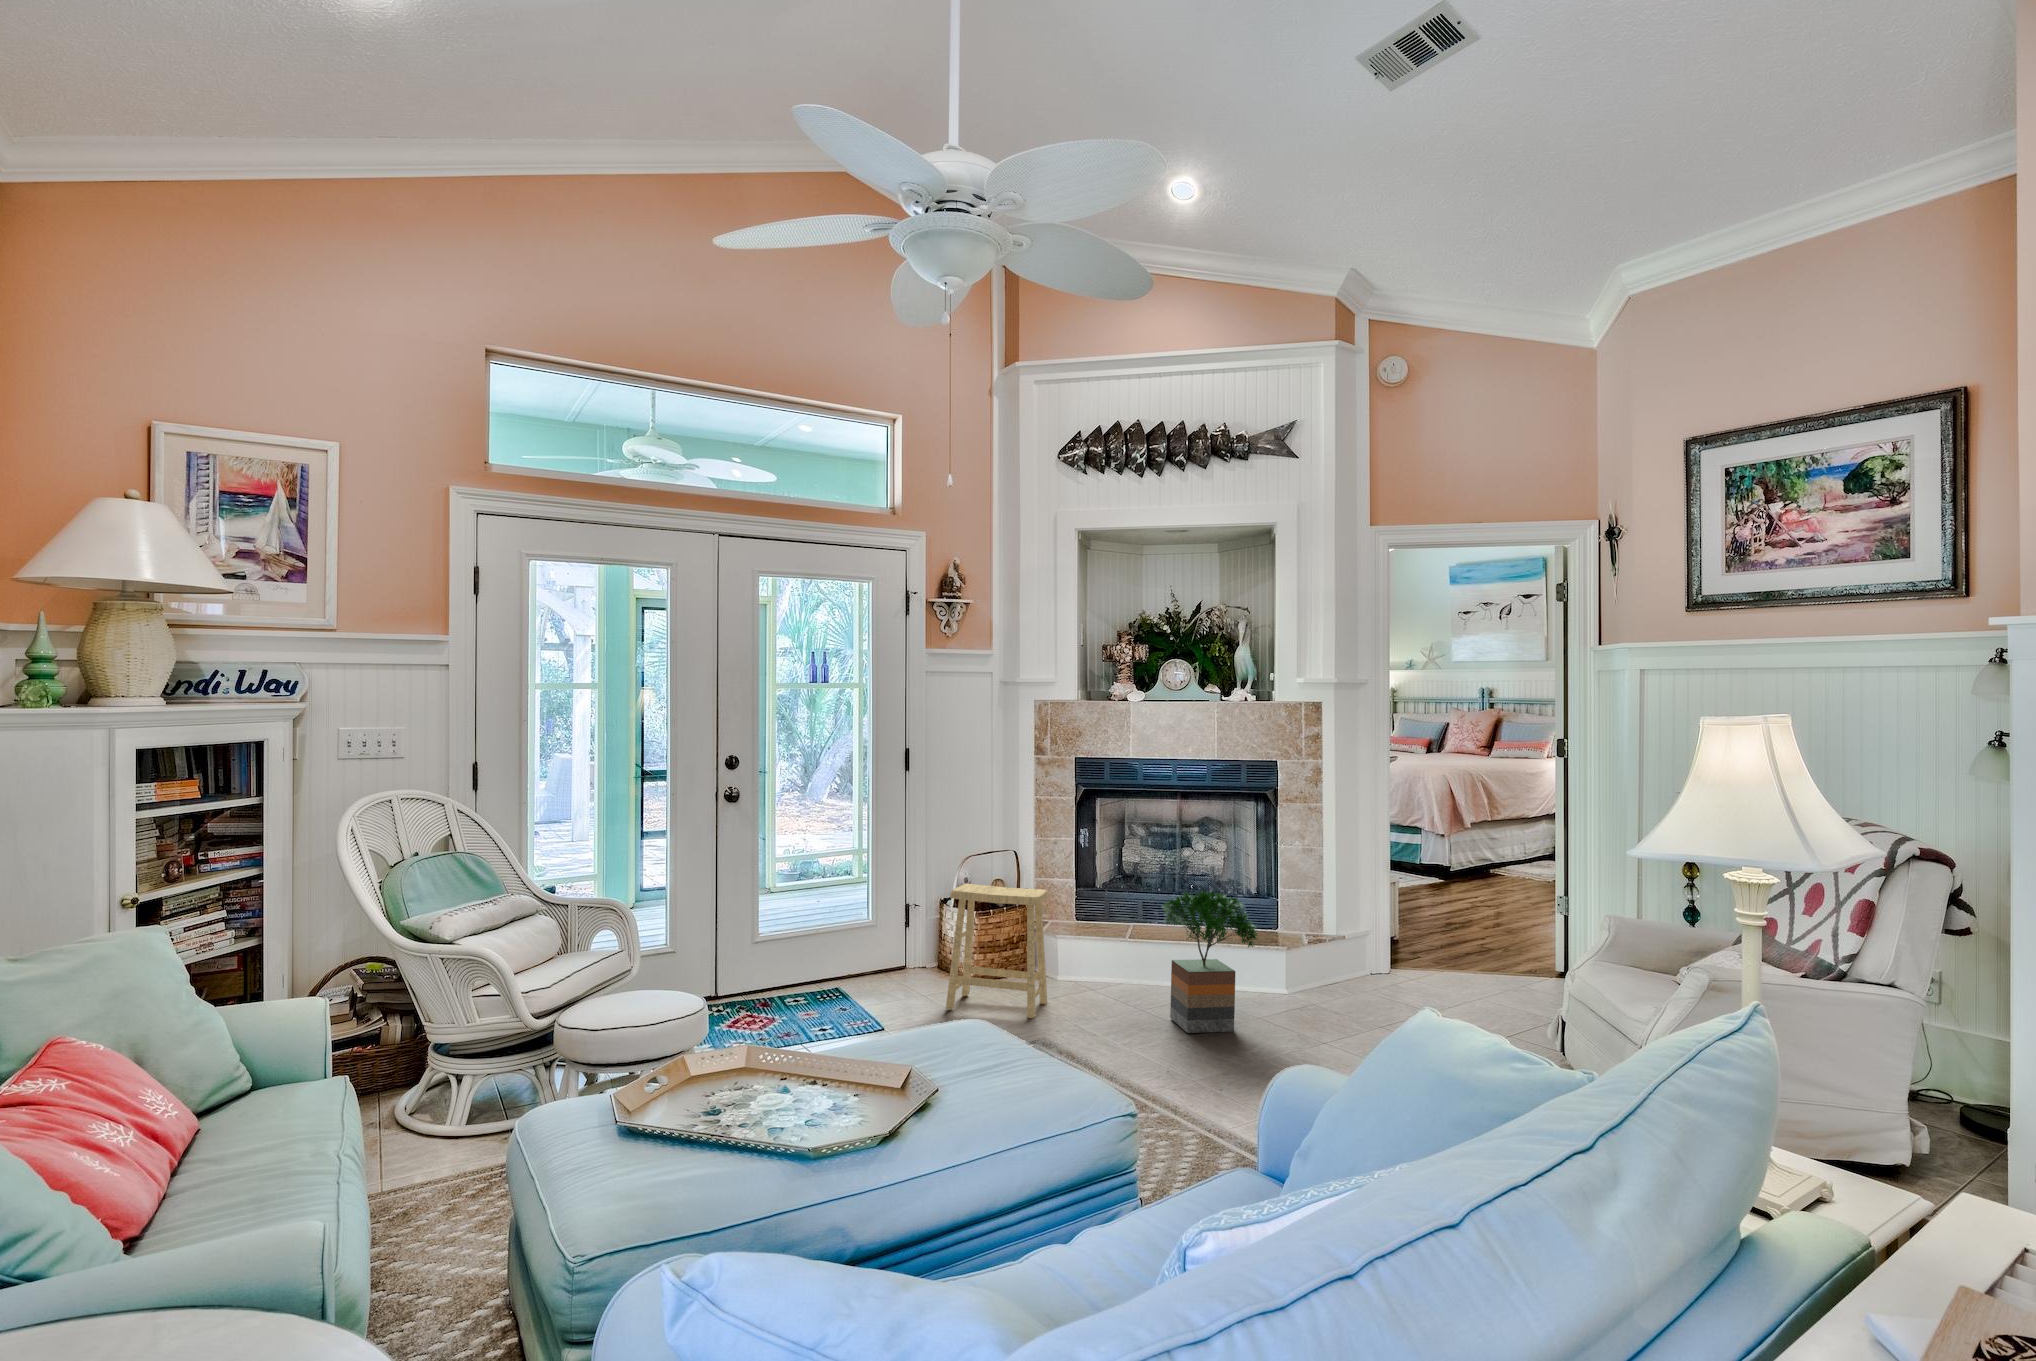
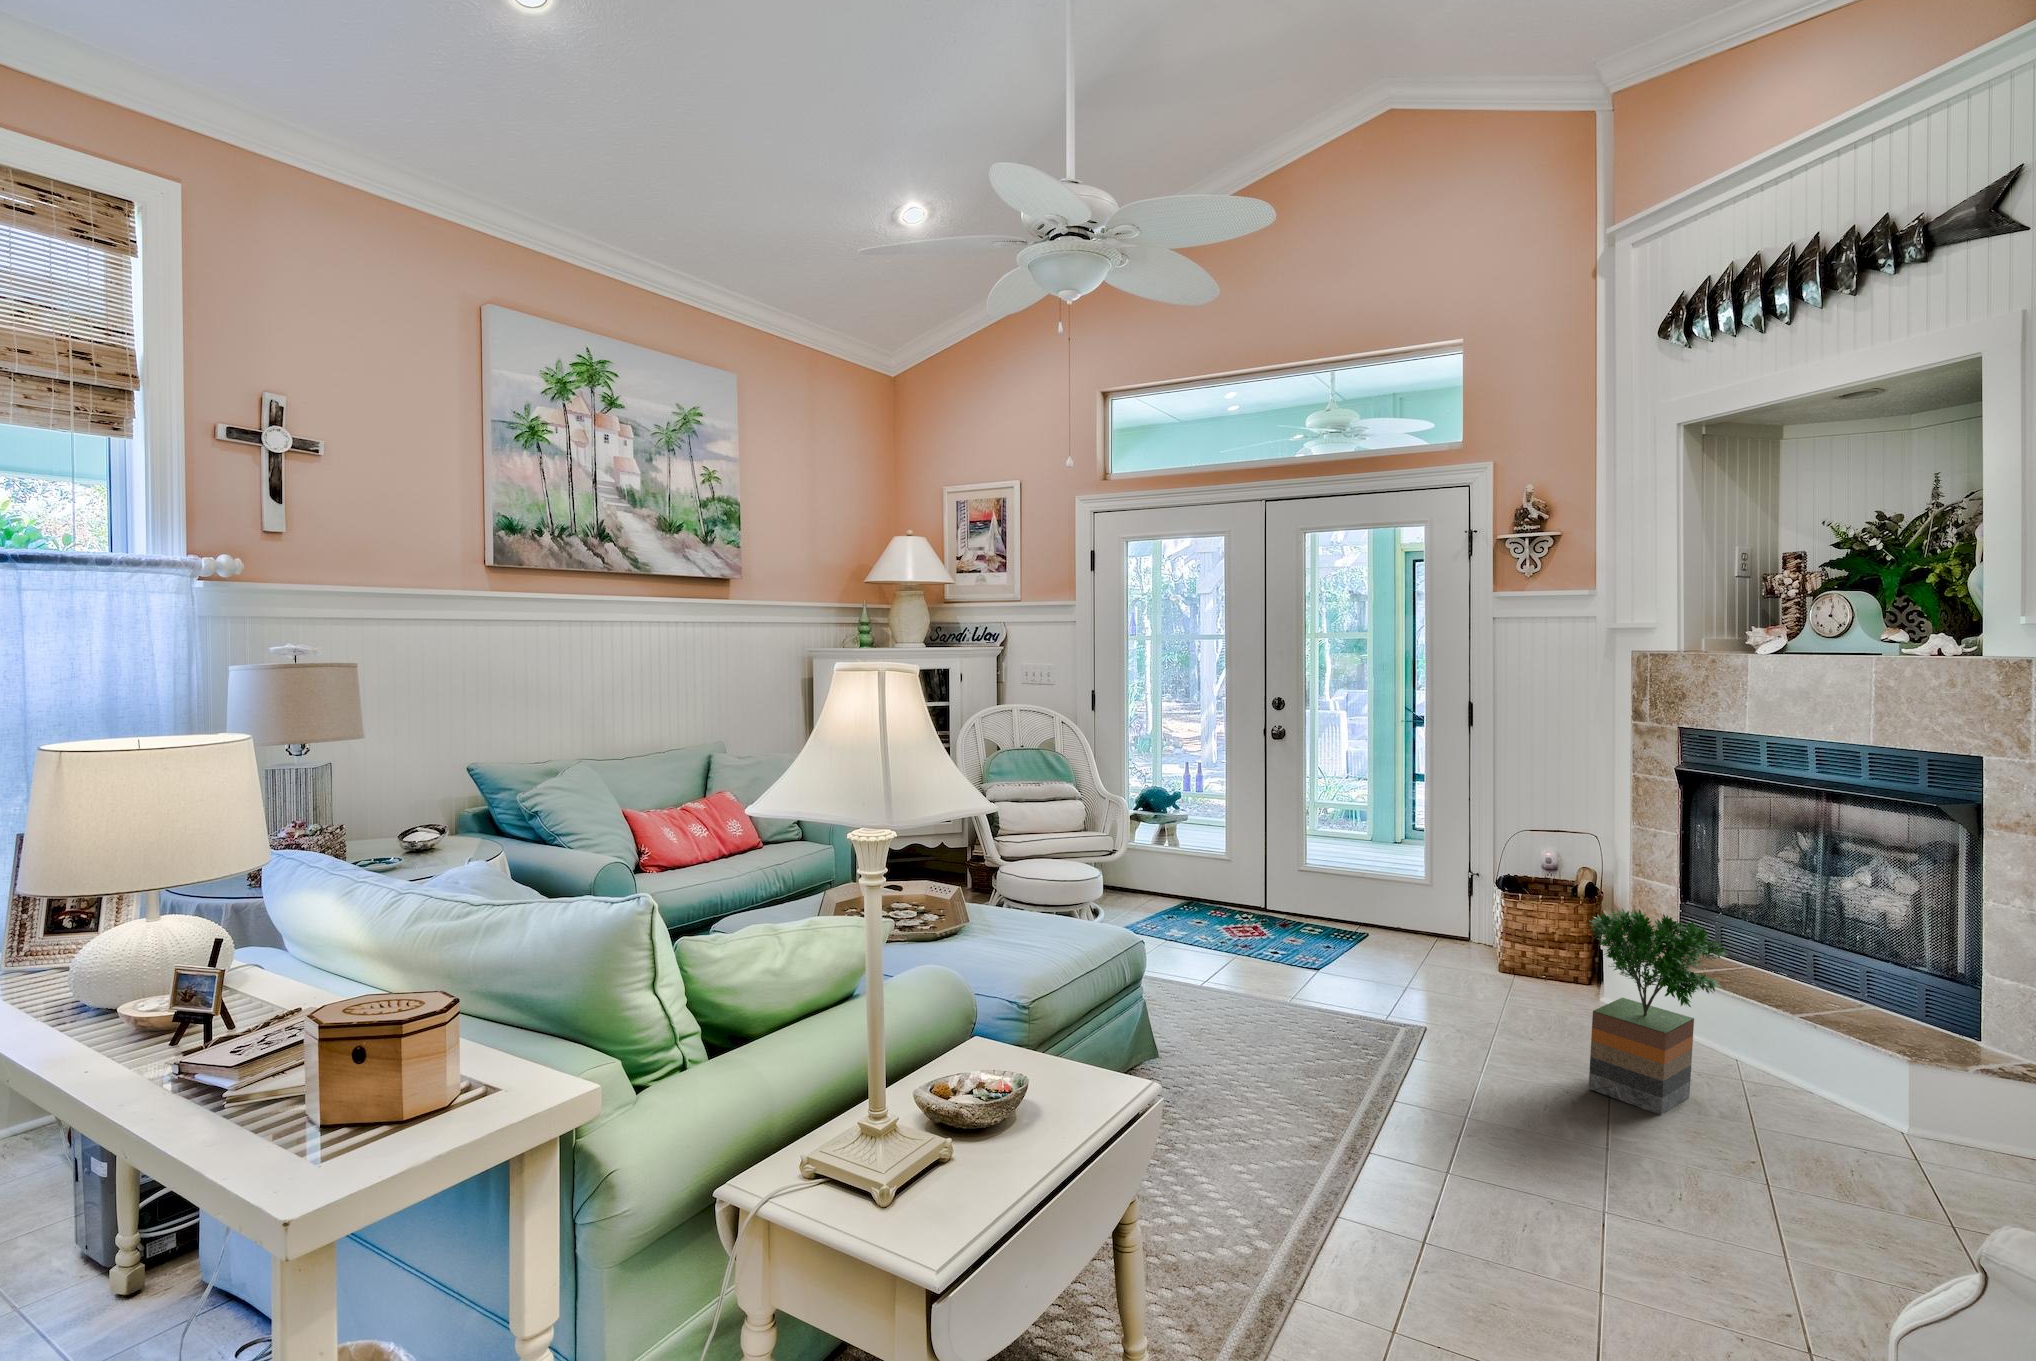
footstool: present [946,884,1049,1018] -> none [1410,854,1531,1014]

